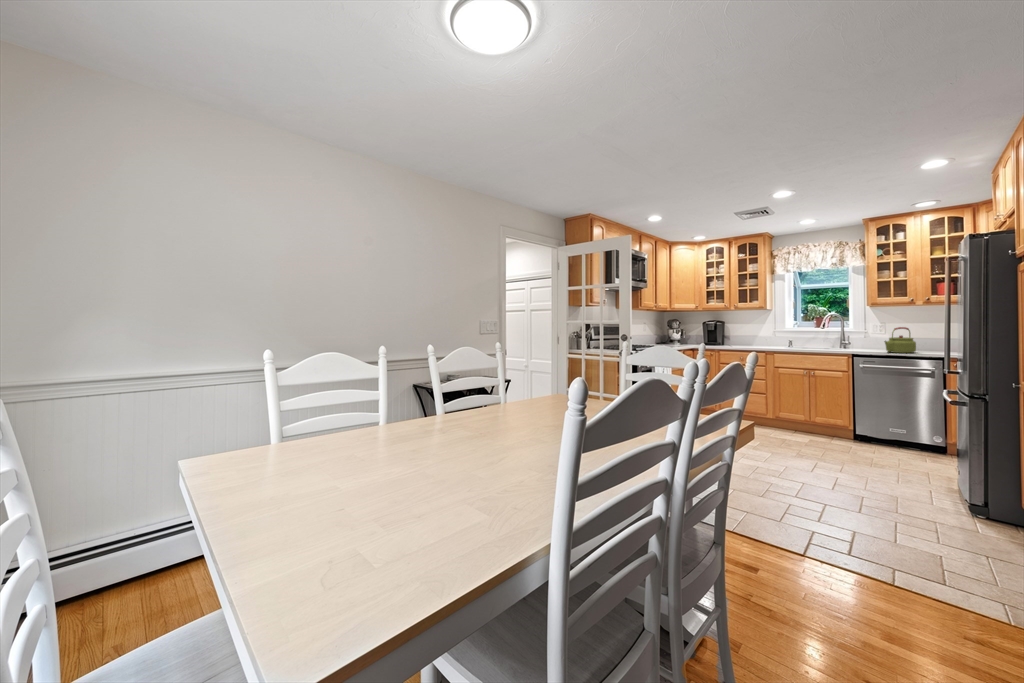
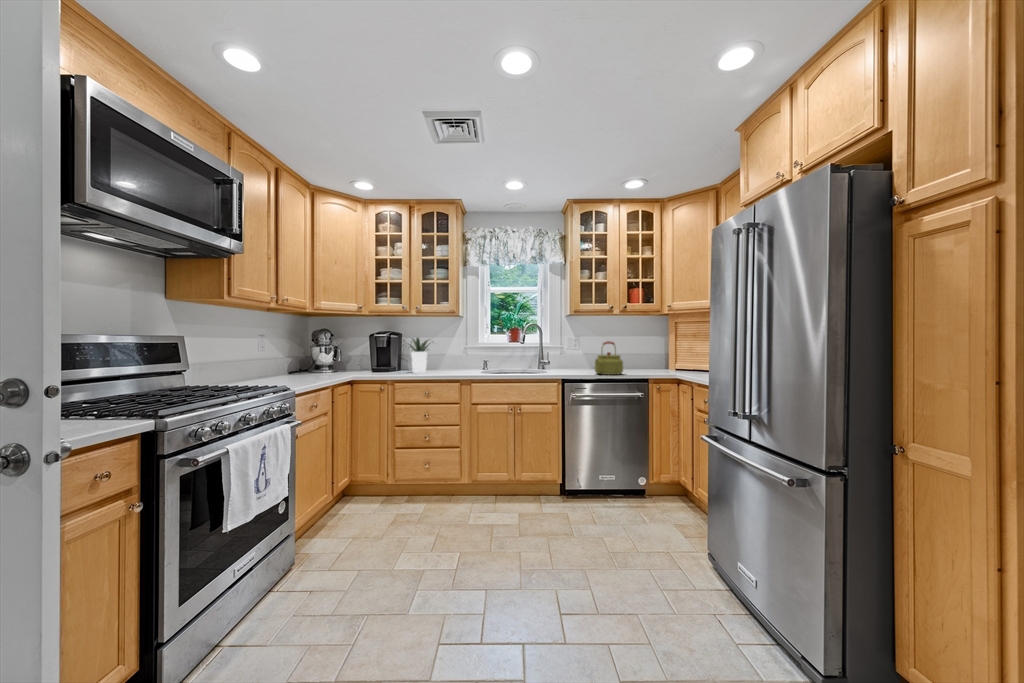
potted plant: none [724,325,752,347] -> present [403,337,429,373]

